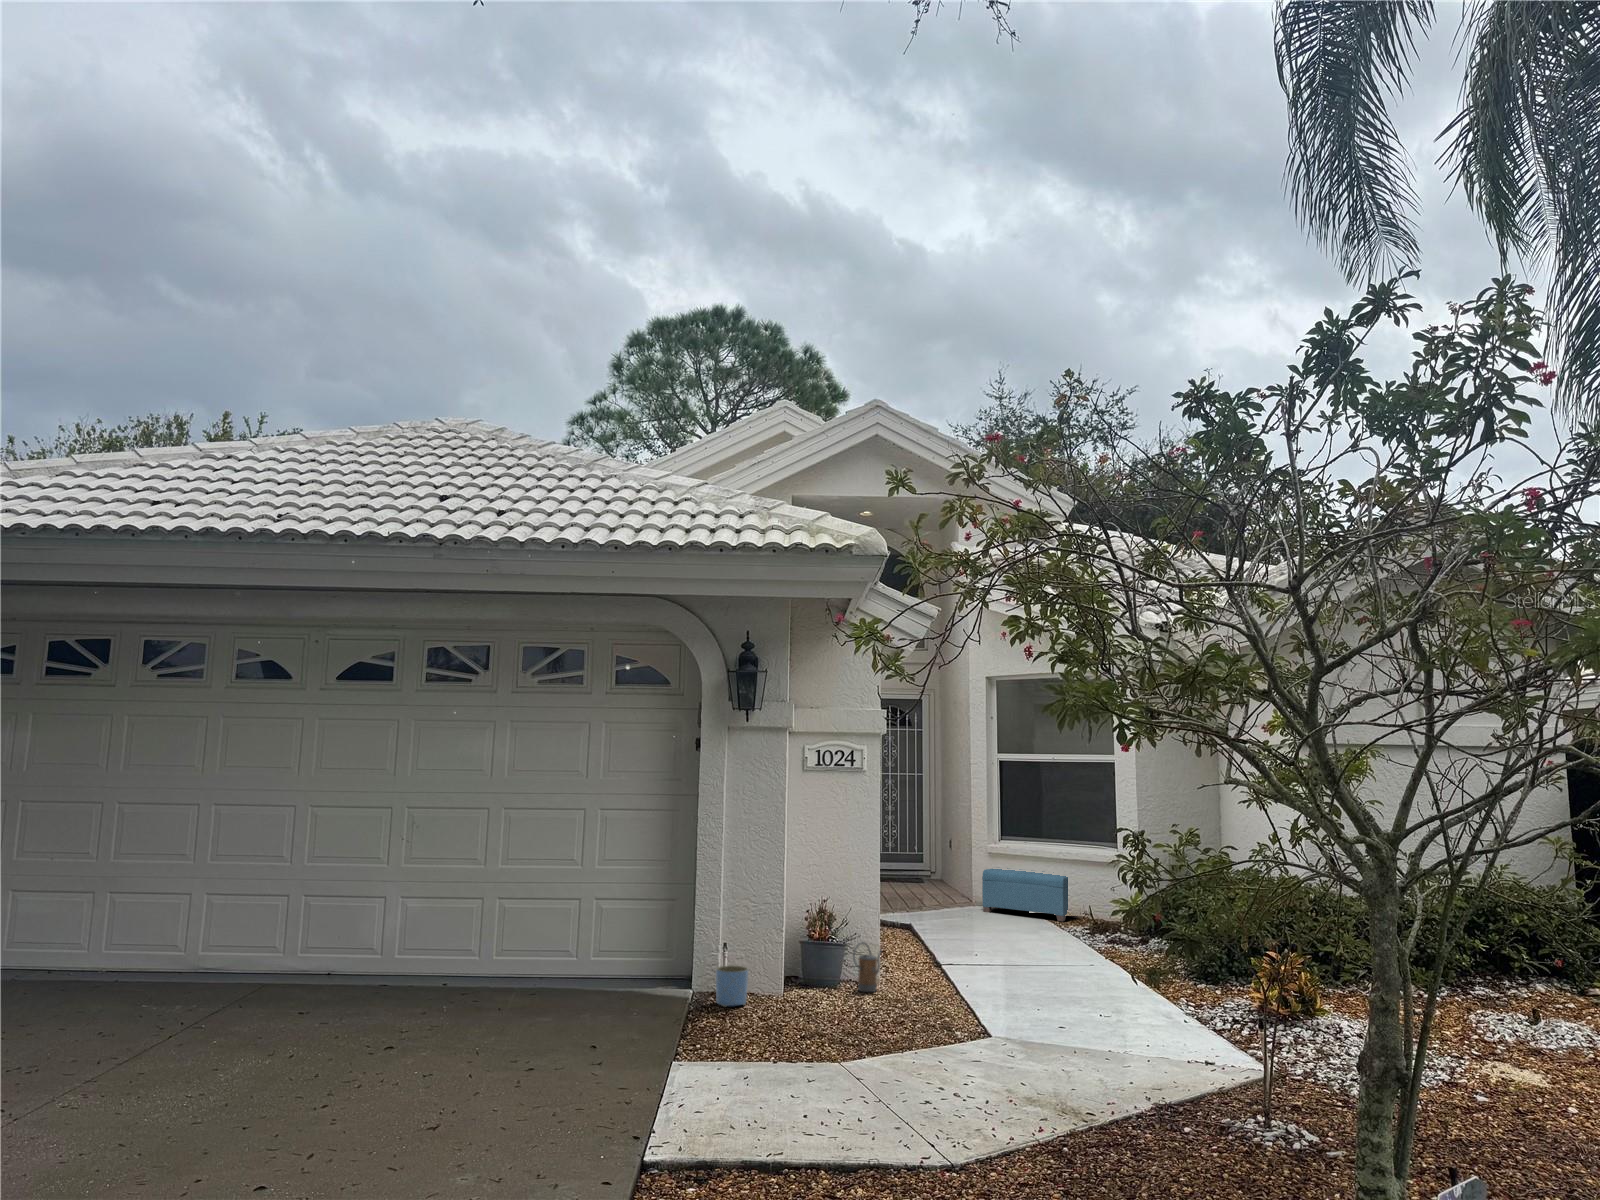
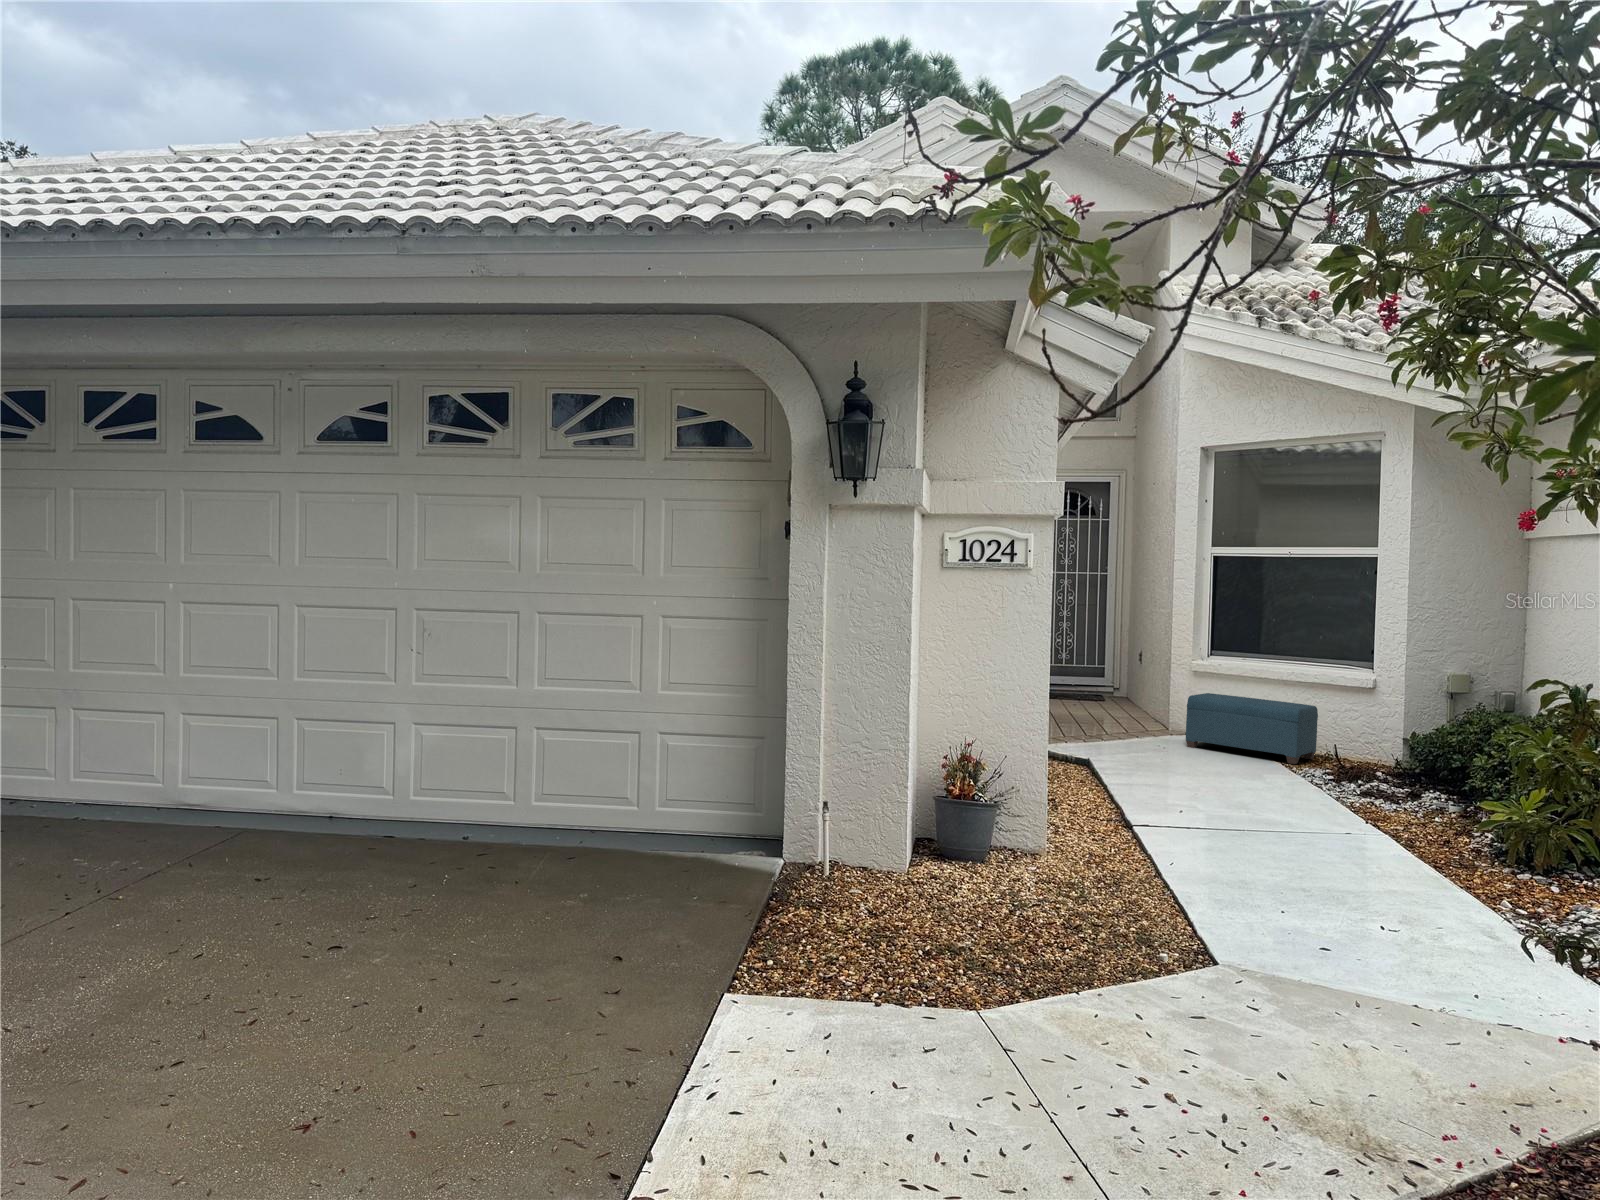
watering can: present [853,942,882,992] -> none [1009,803,1052,869]
planter: present [716,965,748,1007] -> none [815,830,859,887]

